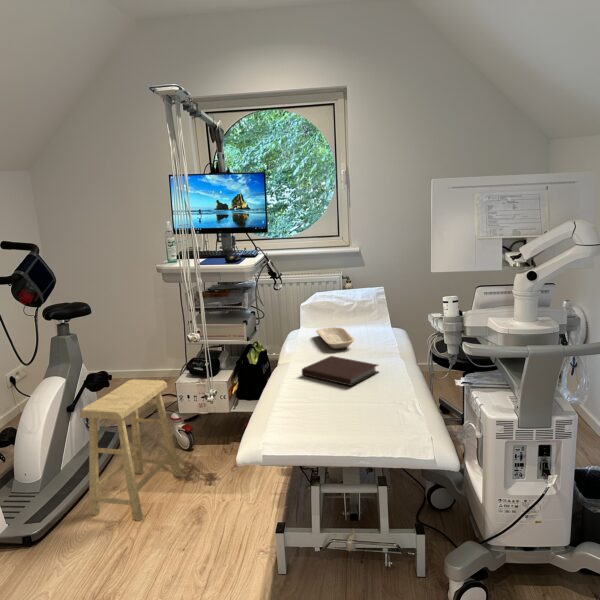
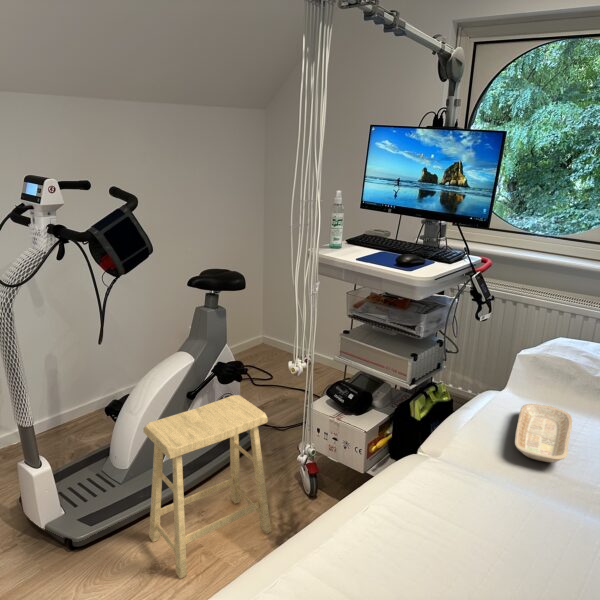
notebook: present [302,356,378,386] -> none [424,478,562,573]

